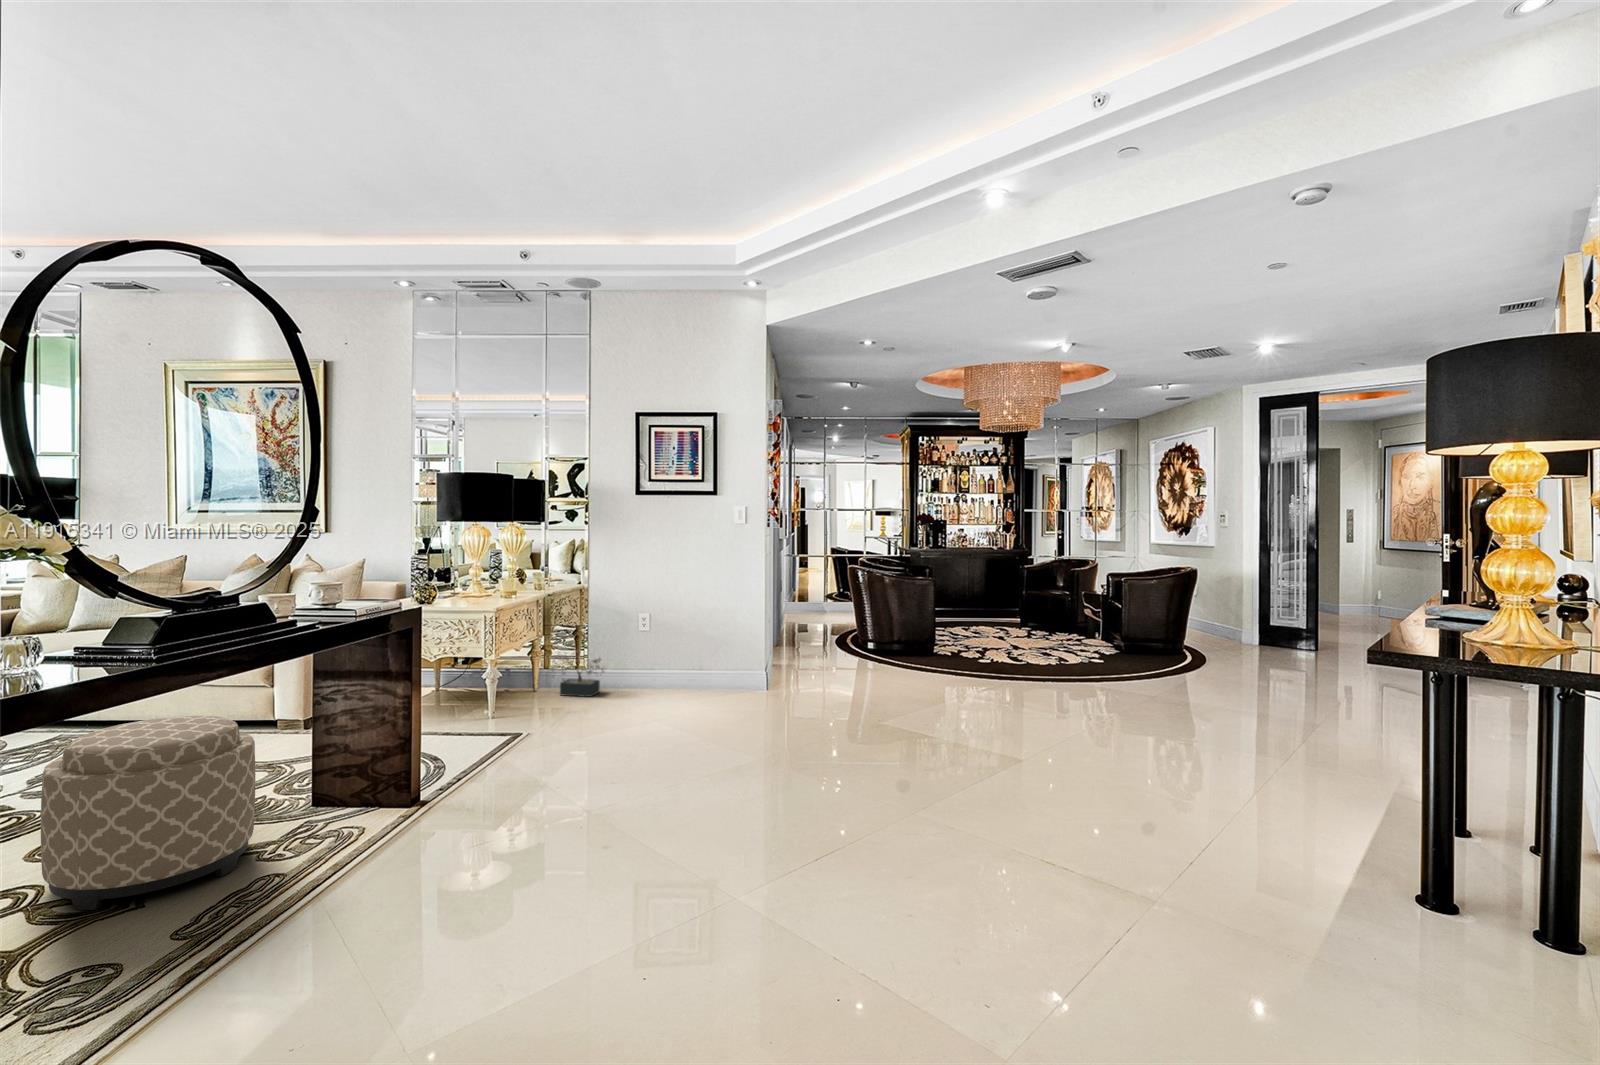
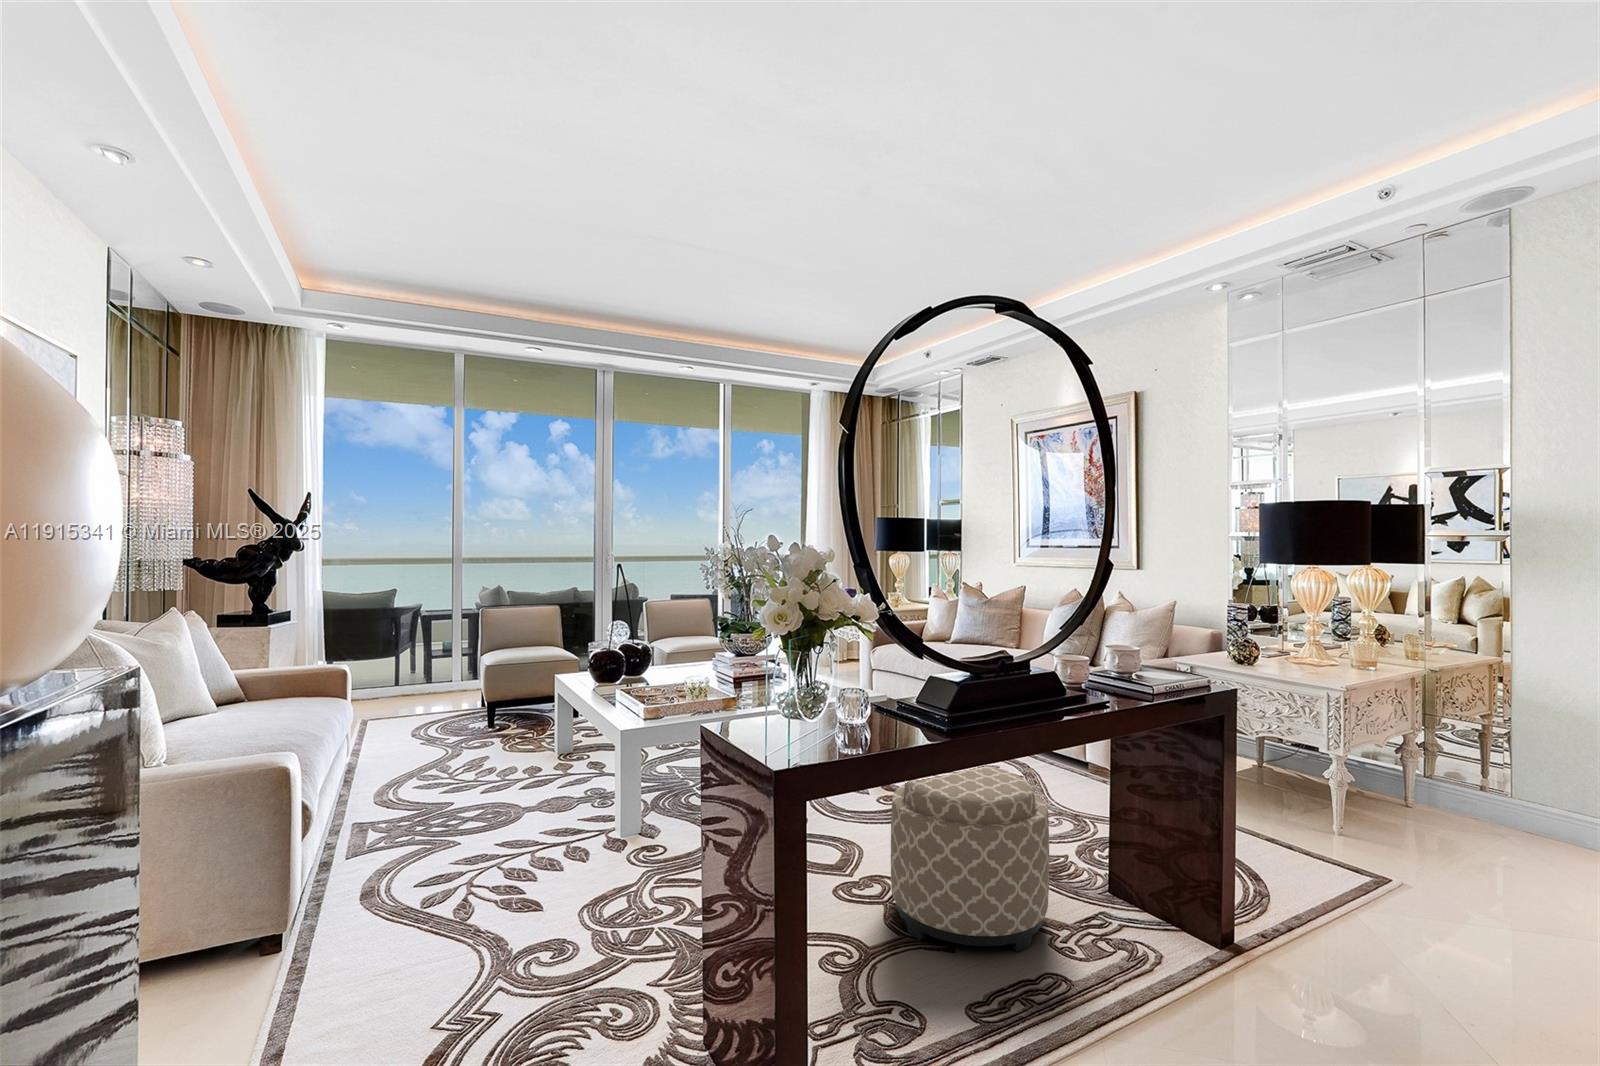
decorative plant: present [549,647,604,697] -> none [1430,746,1543,837]

